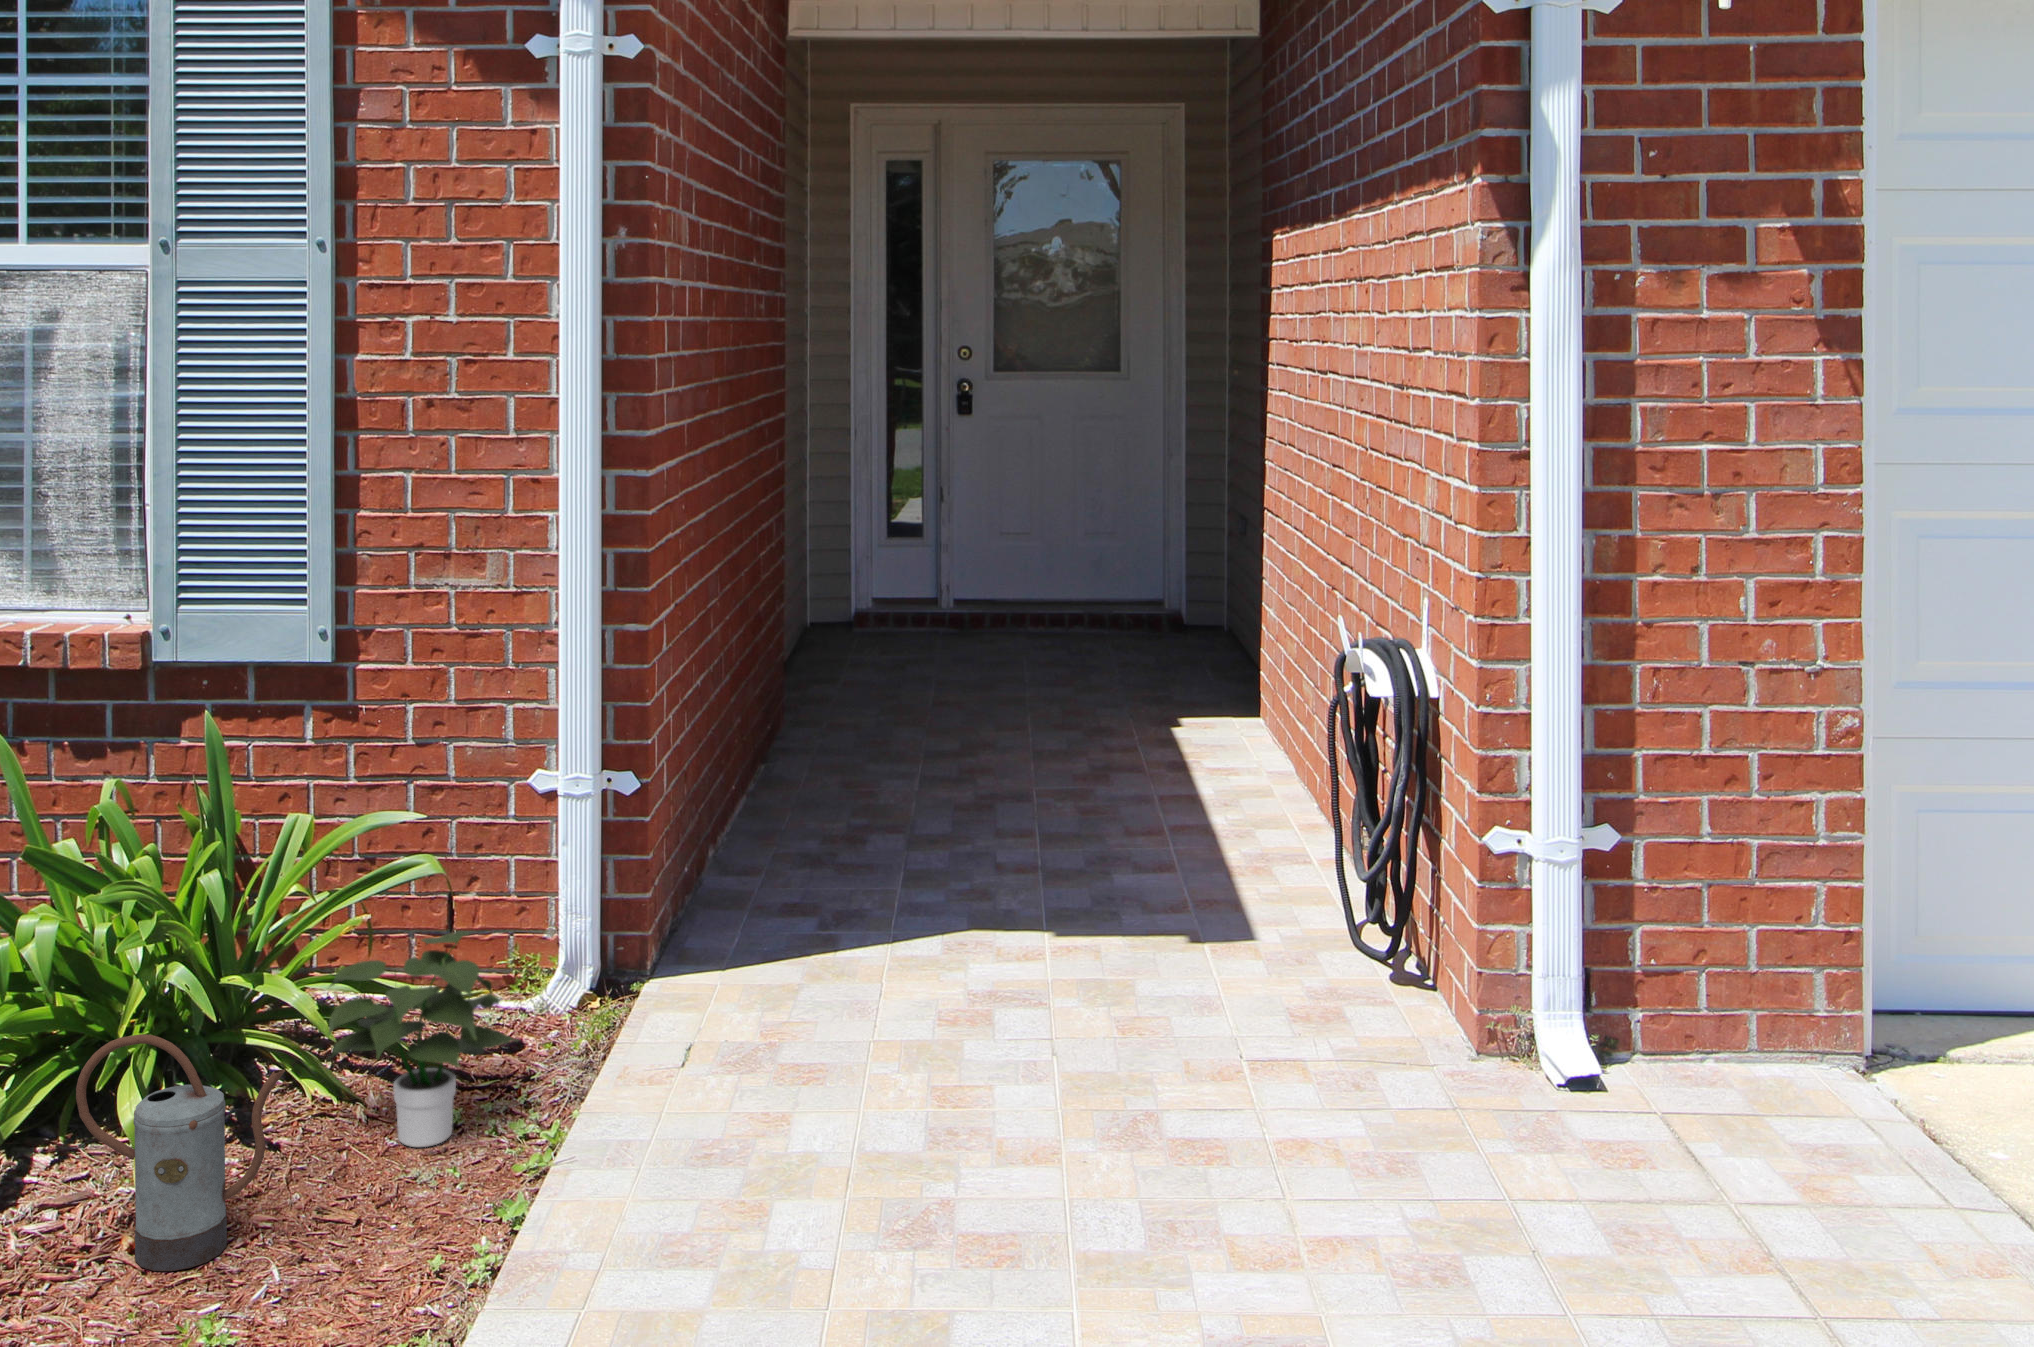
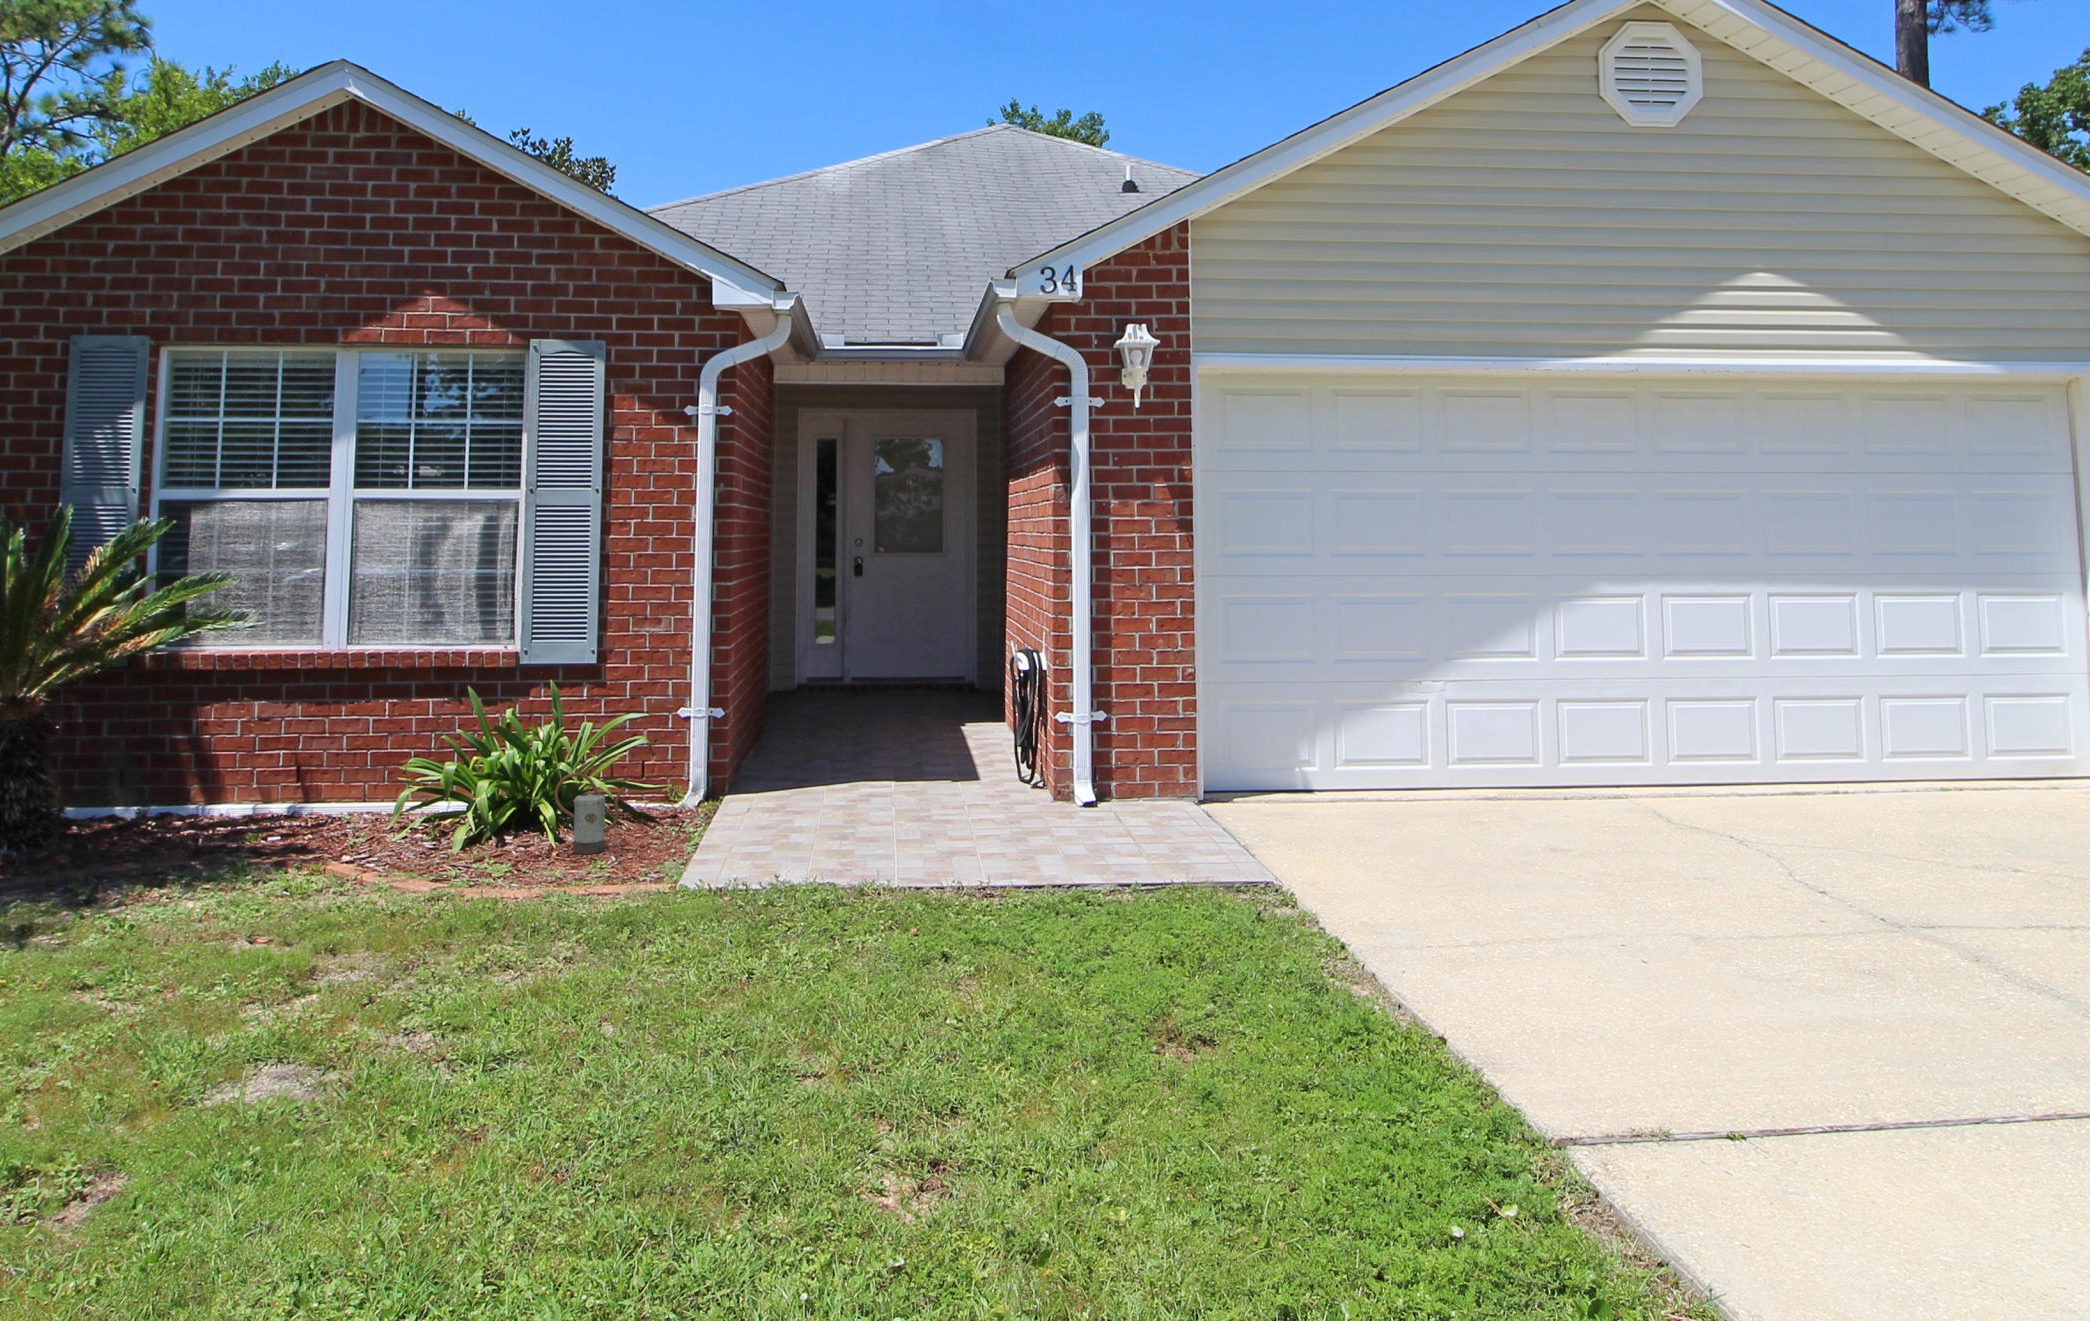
potted plant: present [328,931,518,1147] -> none [620,755,693,833]

